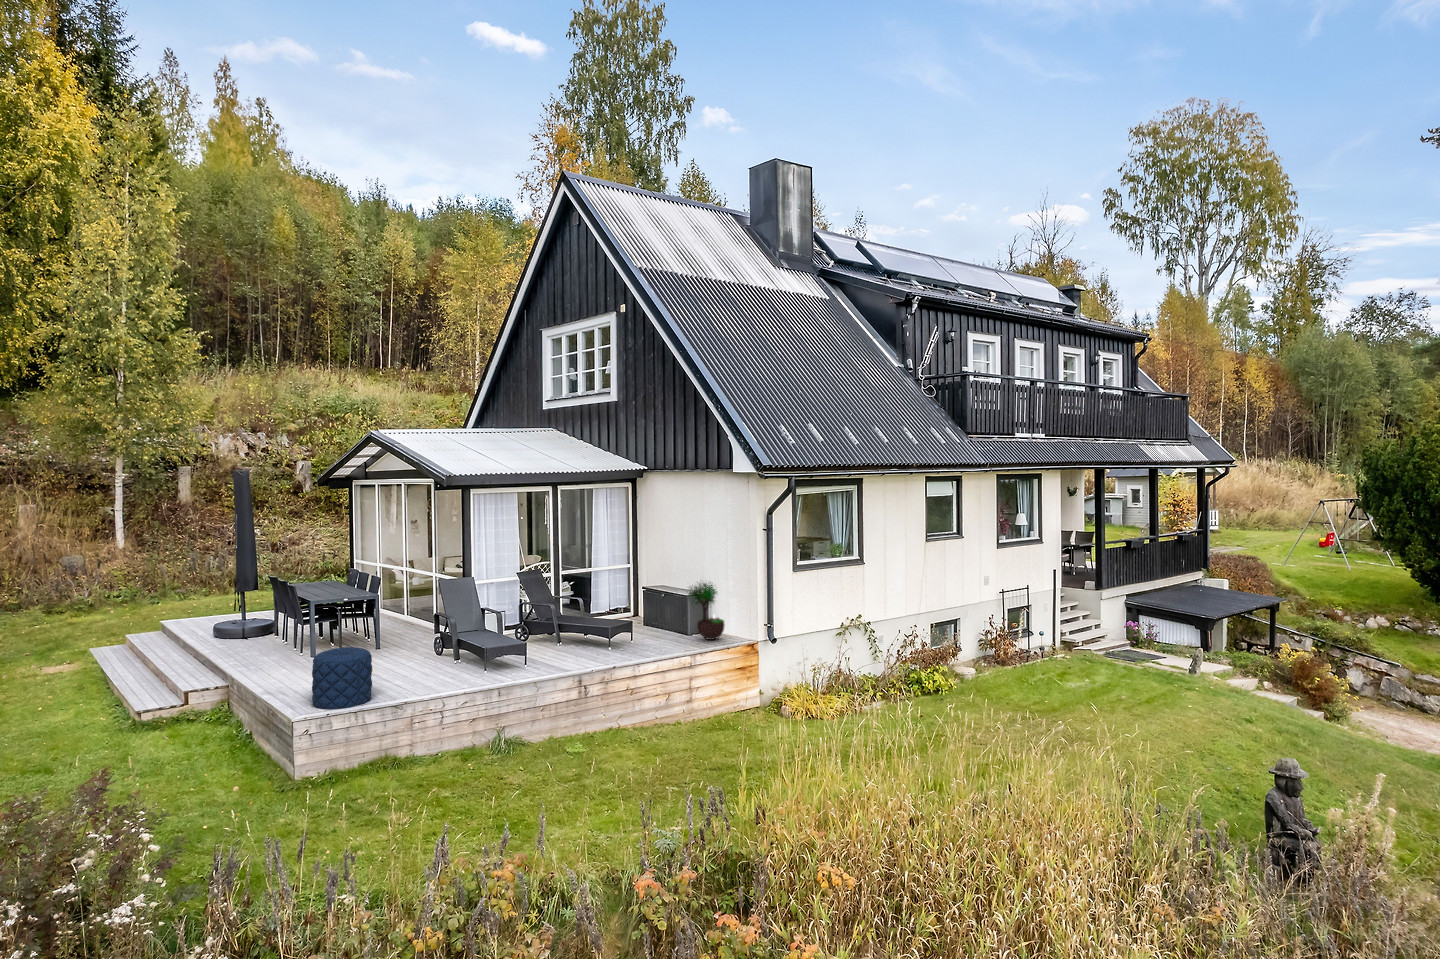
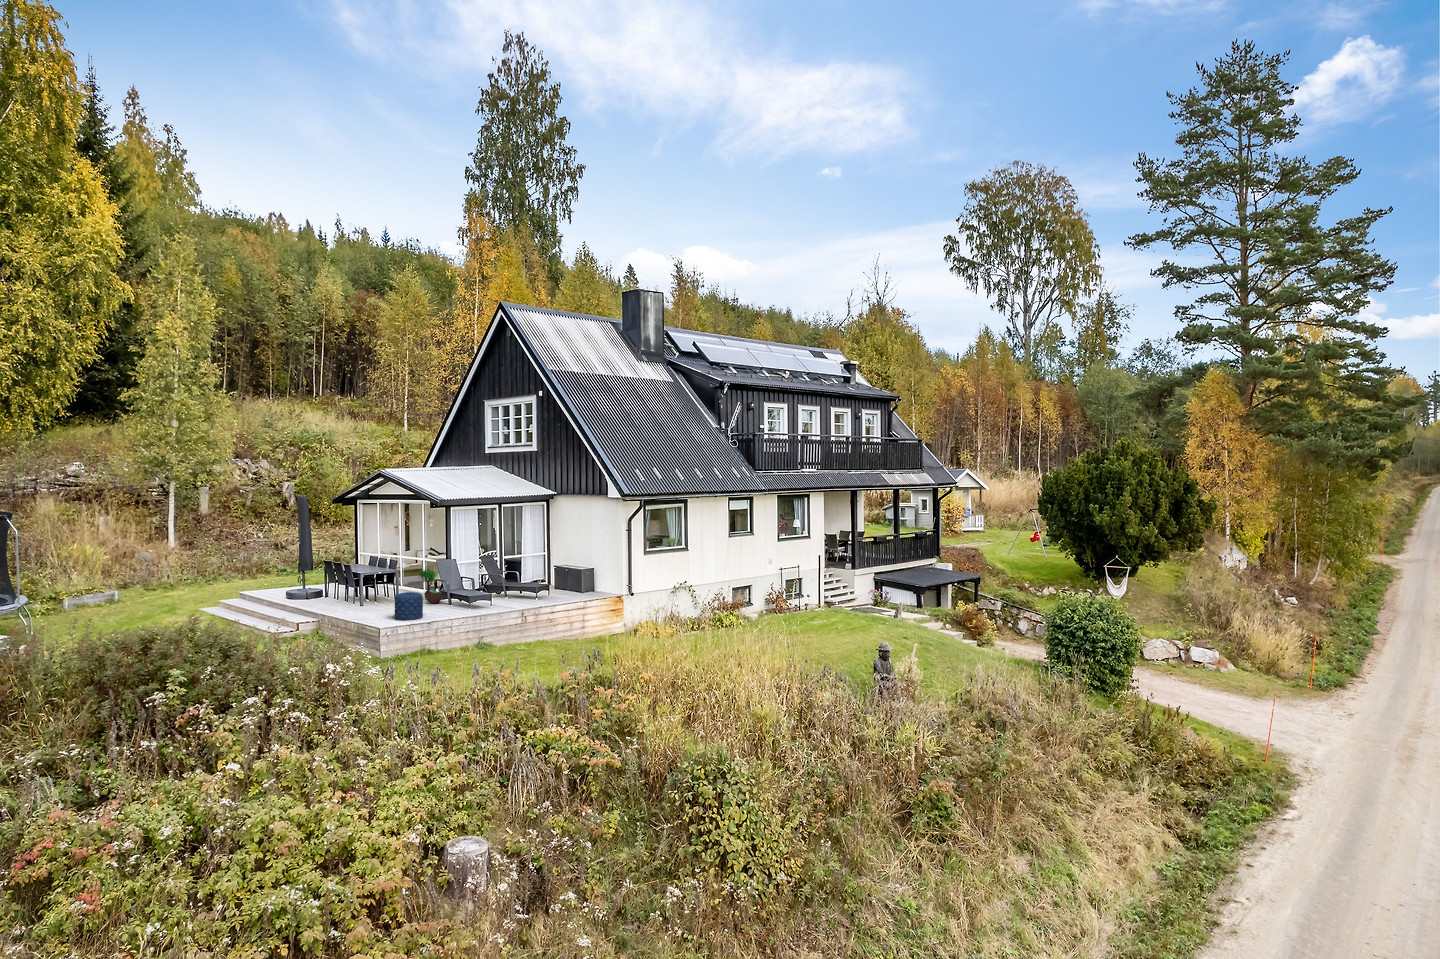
potted tree: present [686,583,725,640] -> present [419,568,442,604]

